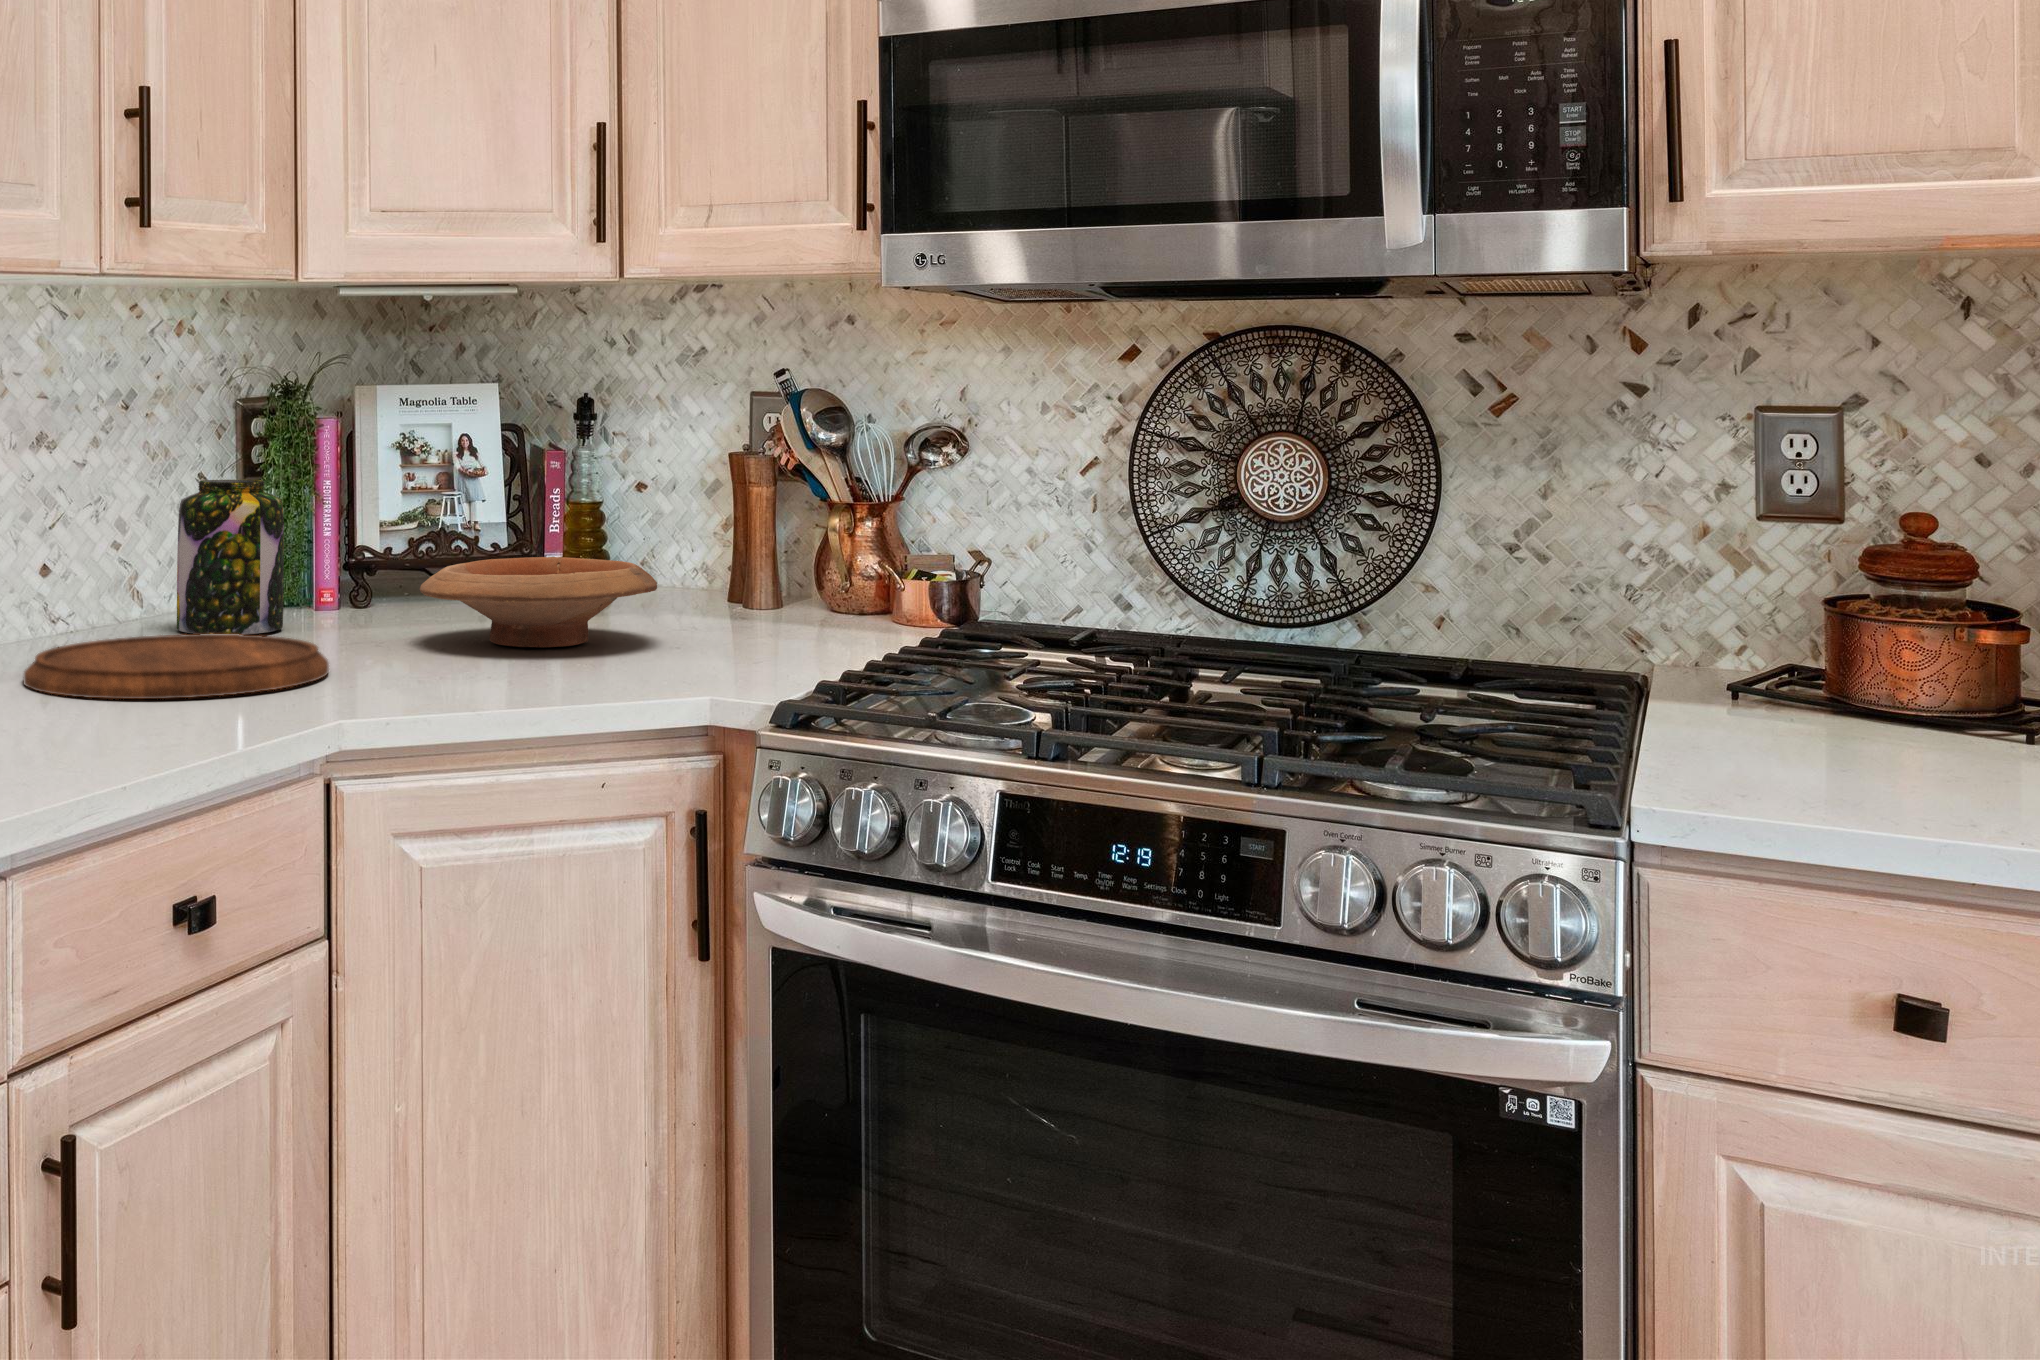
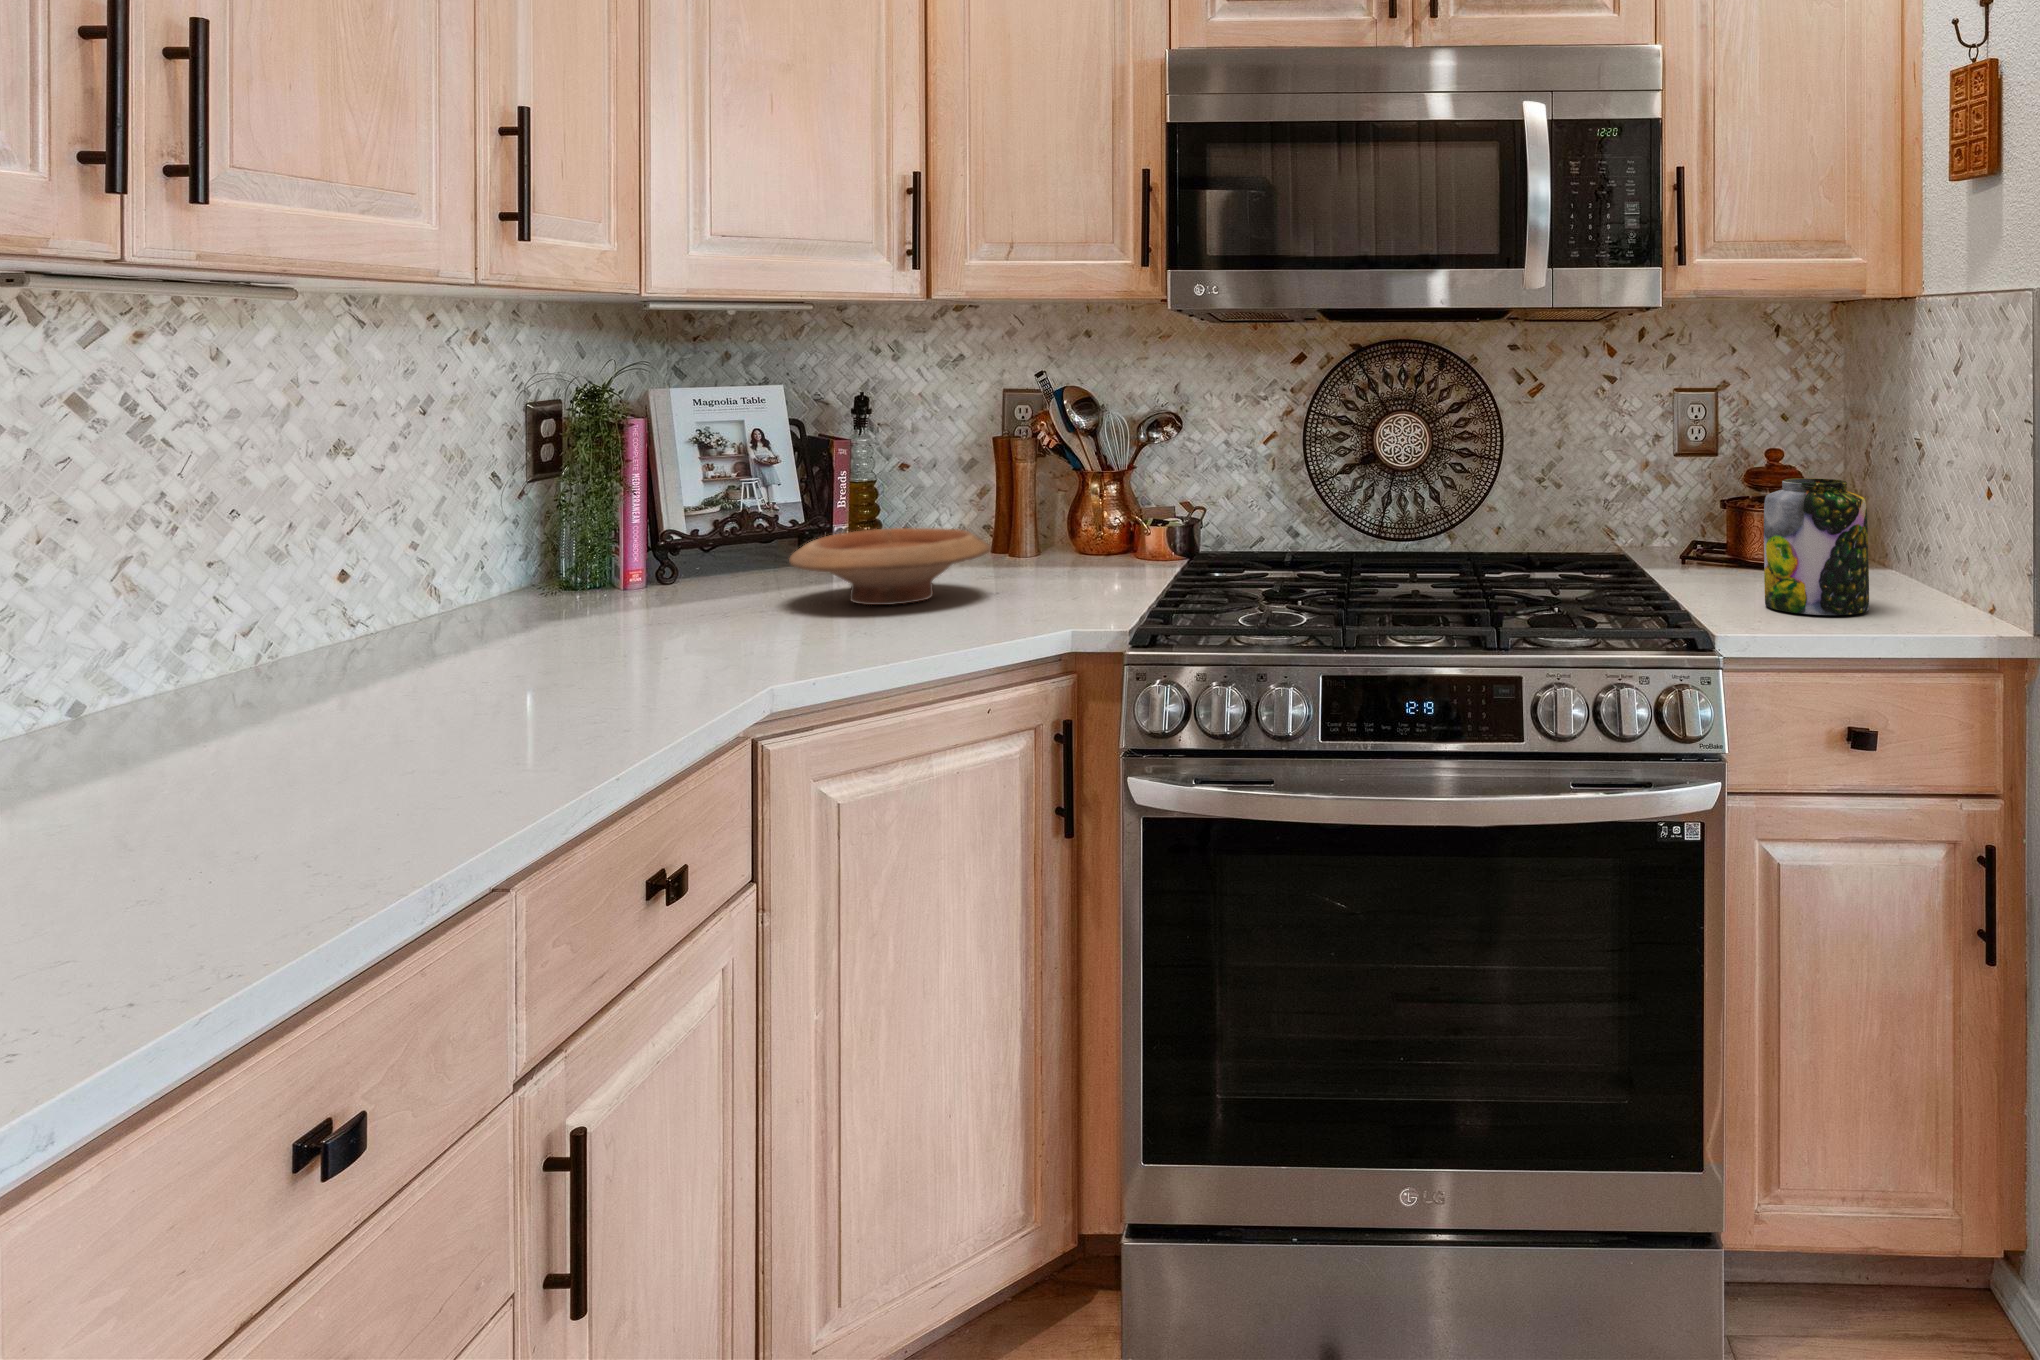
jar: present [177,480,284,635] -> present [1764,478,1869,615]
cutting board: present [23,634,329,699] -> none [480,618,771,692]

